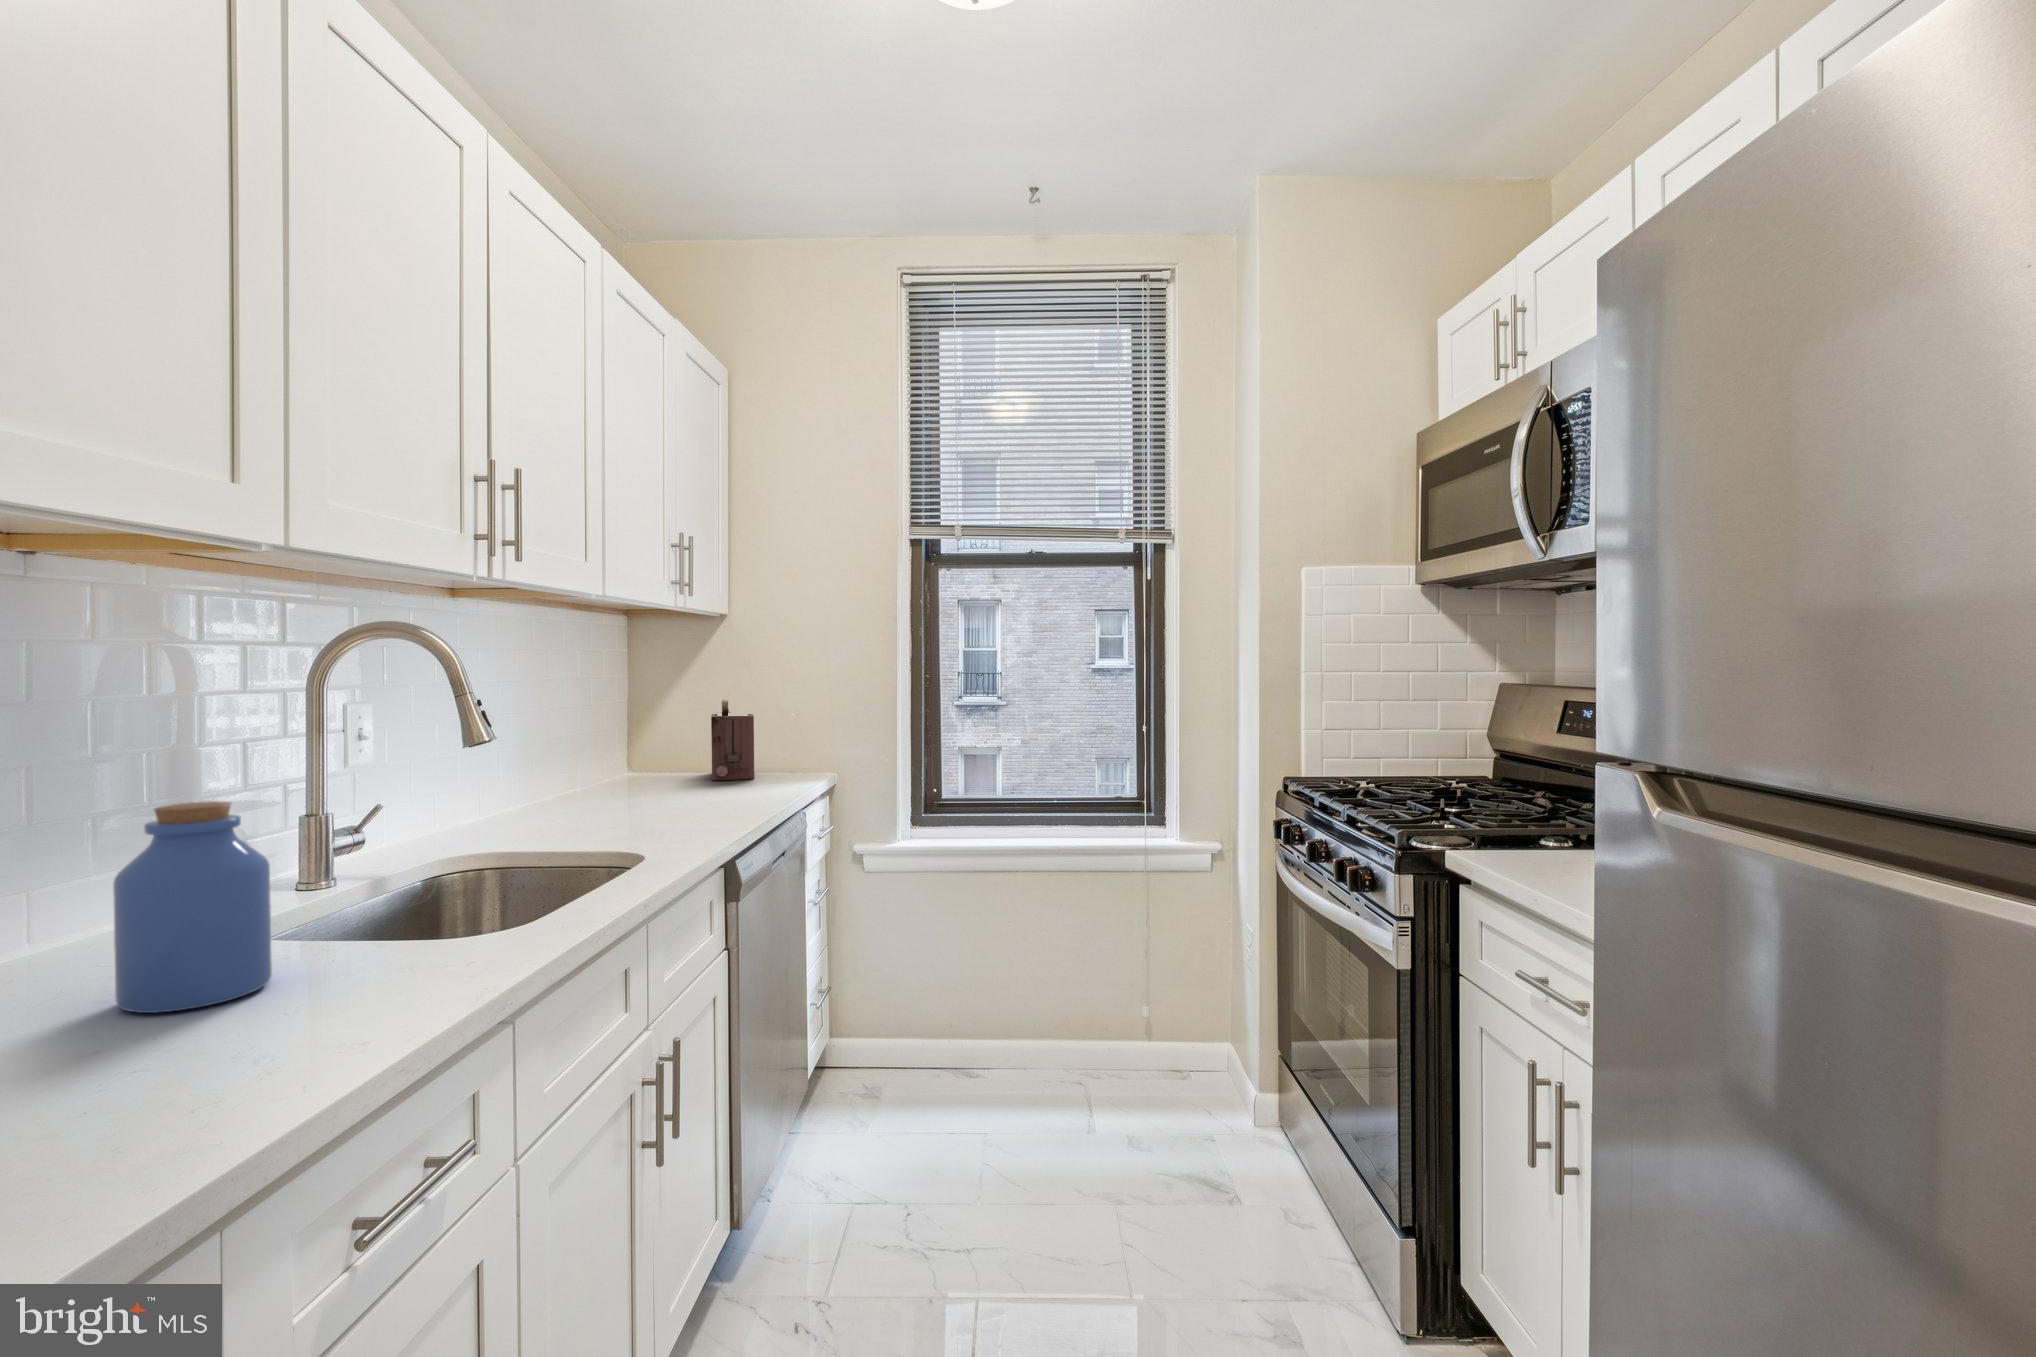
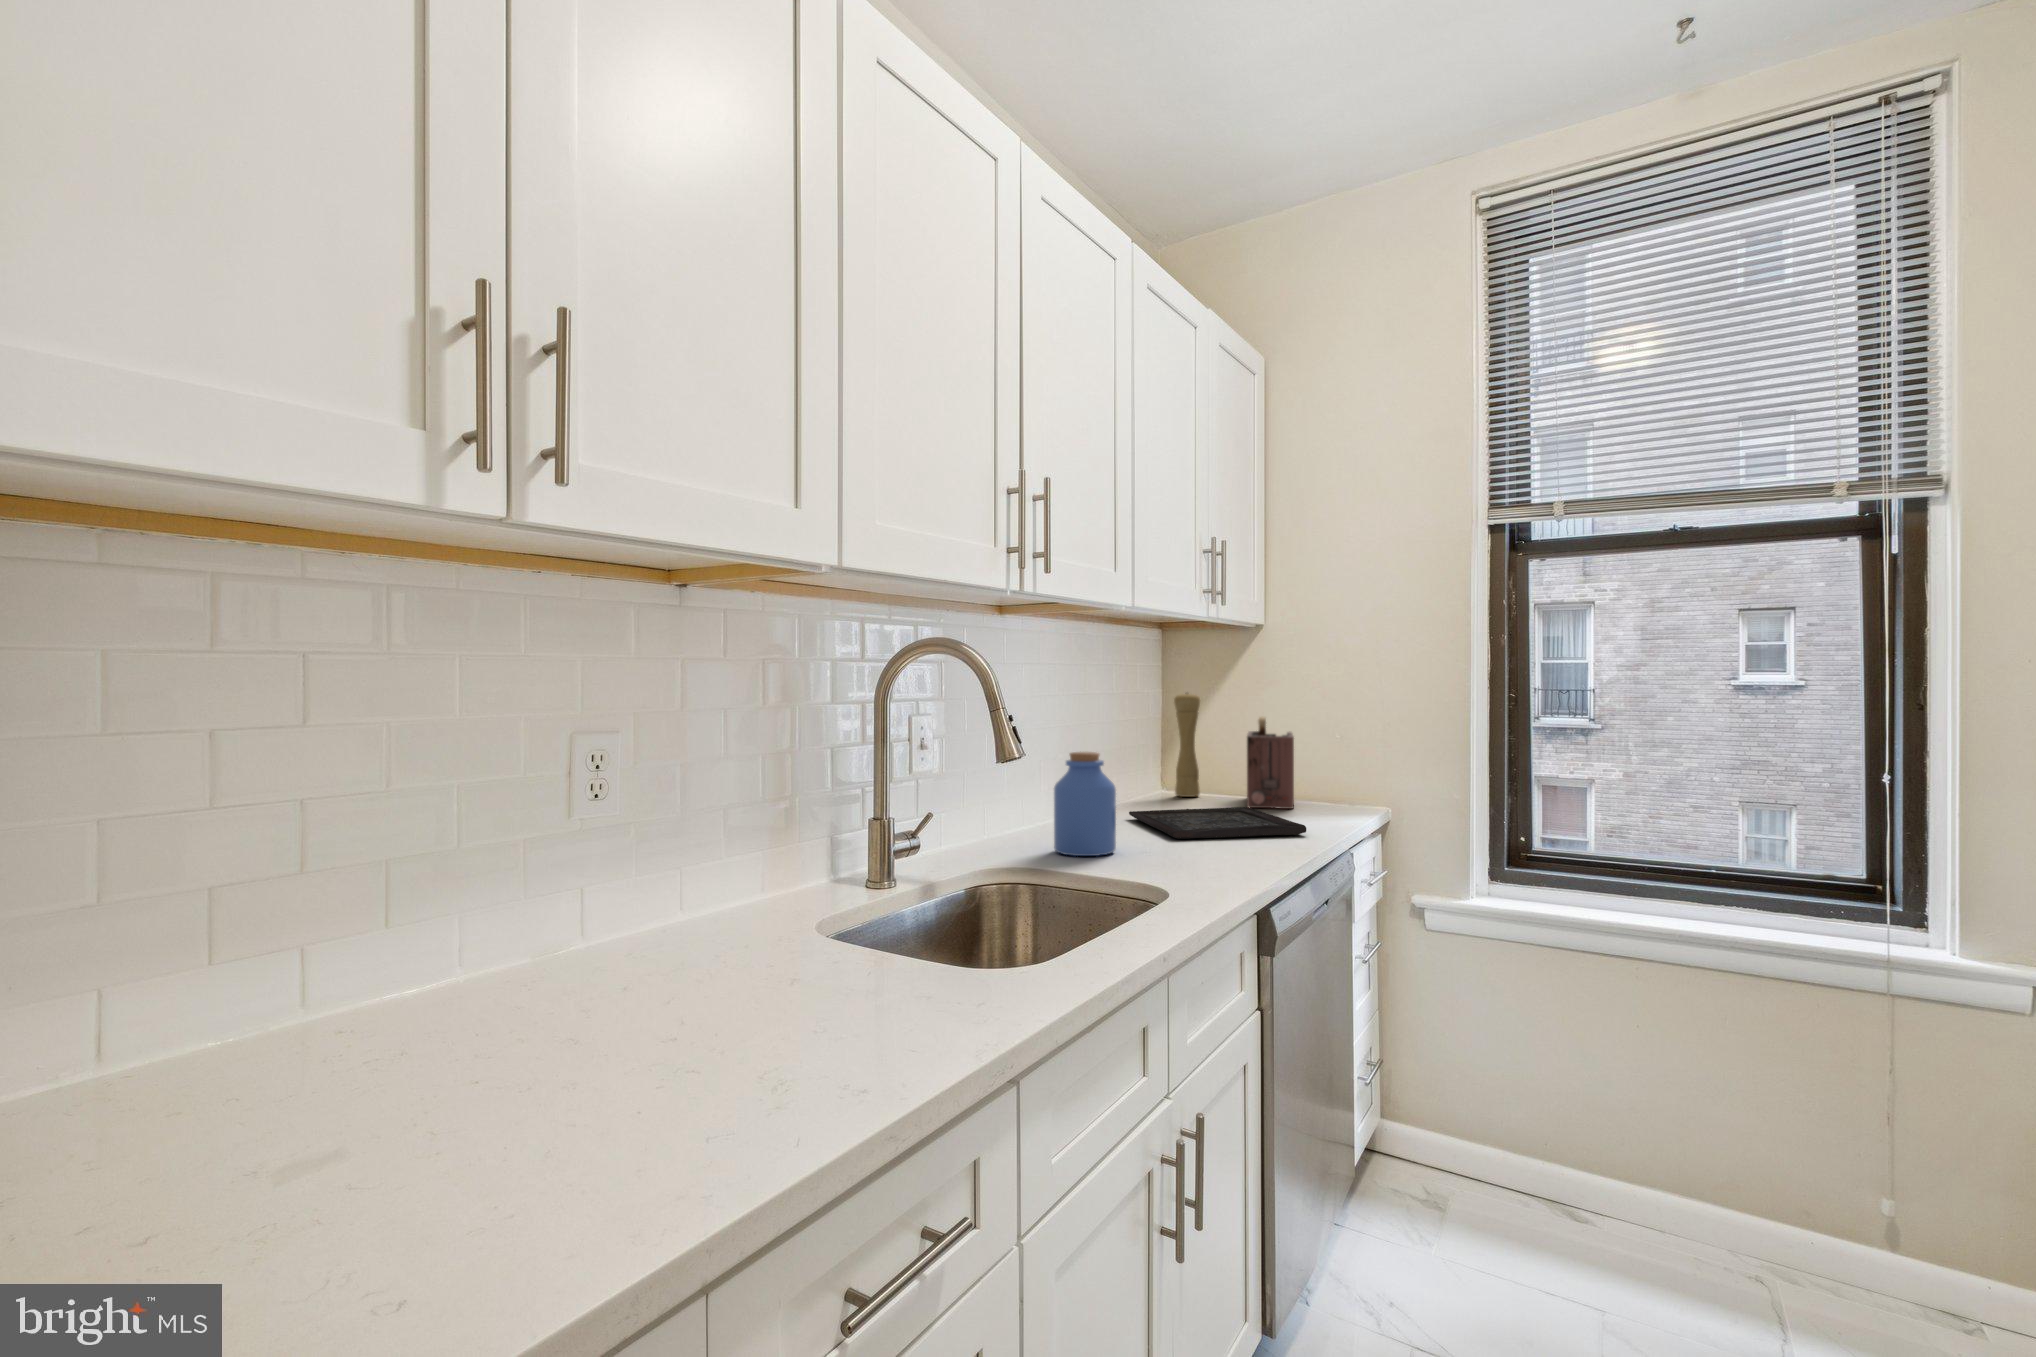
pepper mill: none [641,679,667,775] -> present [1174,693,1200,797]
tray: none [599,779,766,809] -> present [1129,807,1306,839]
jar: present [113,801,272,1013] -> present [1054,752,1116,856]

